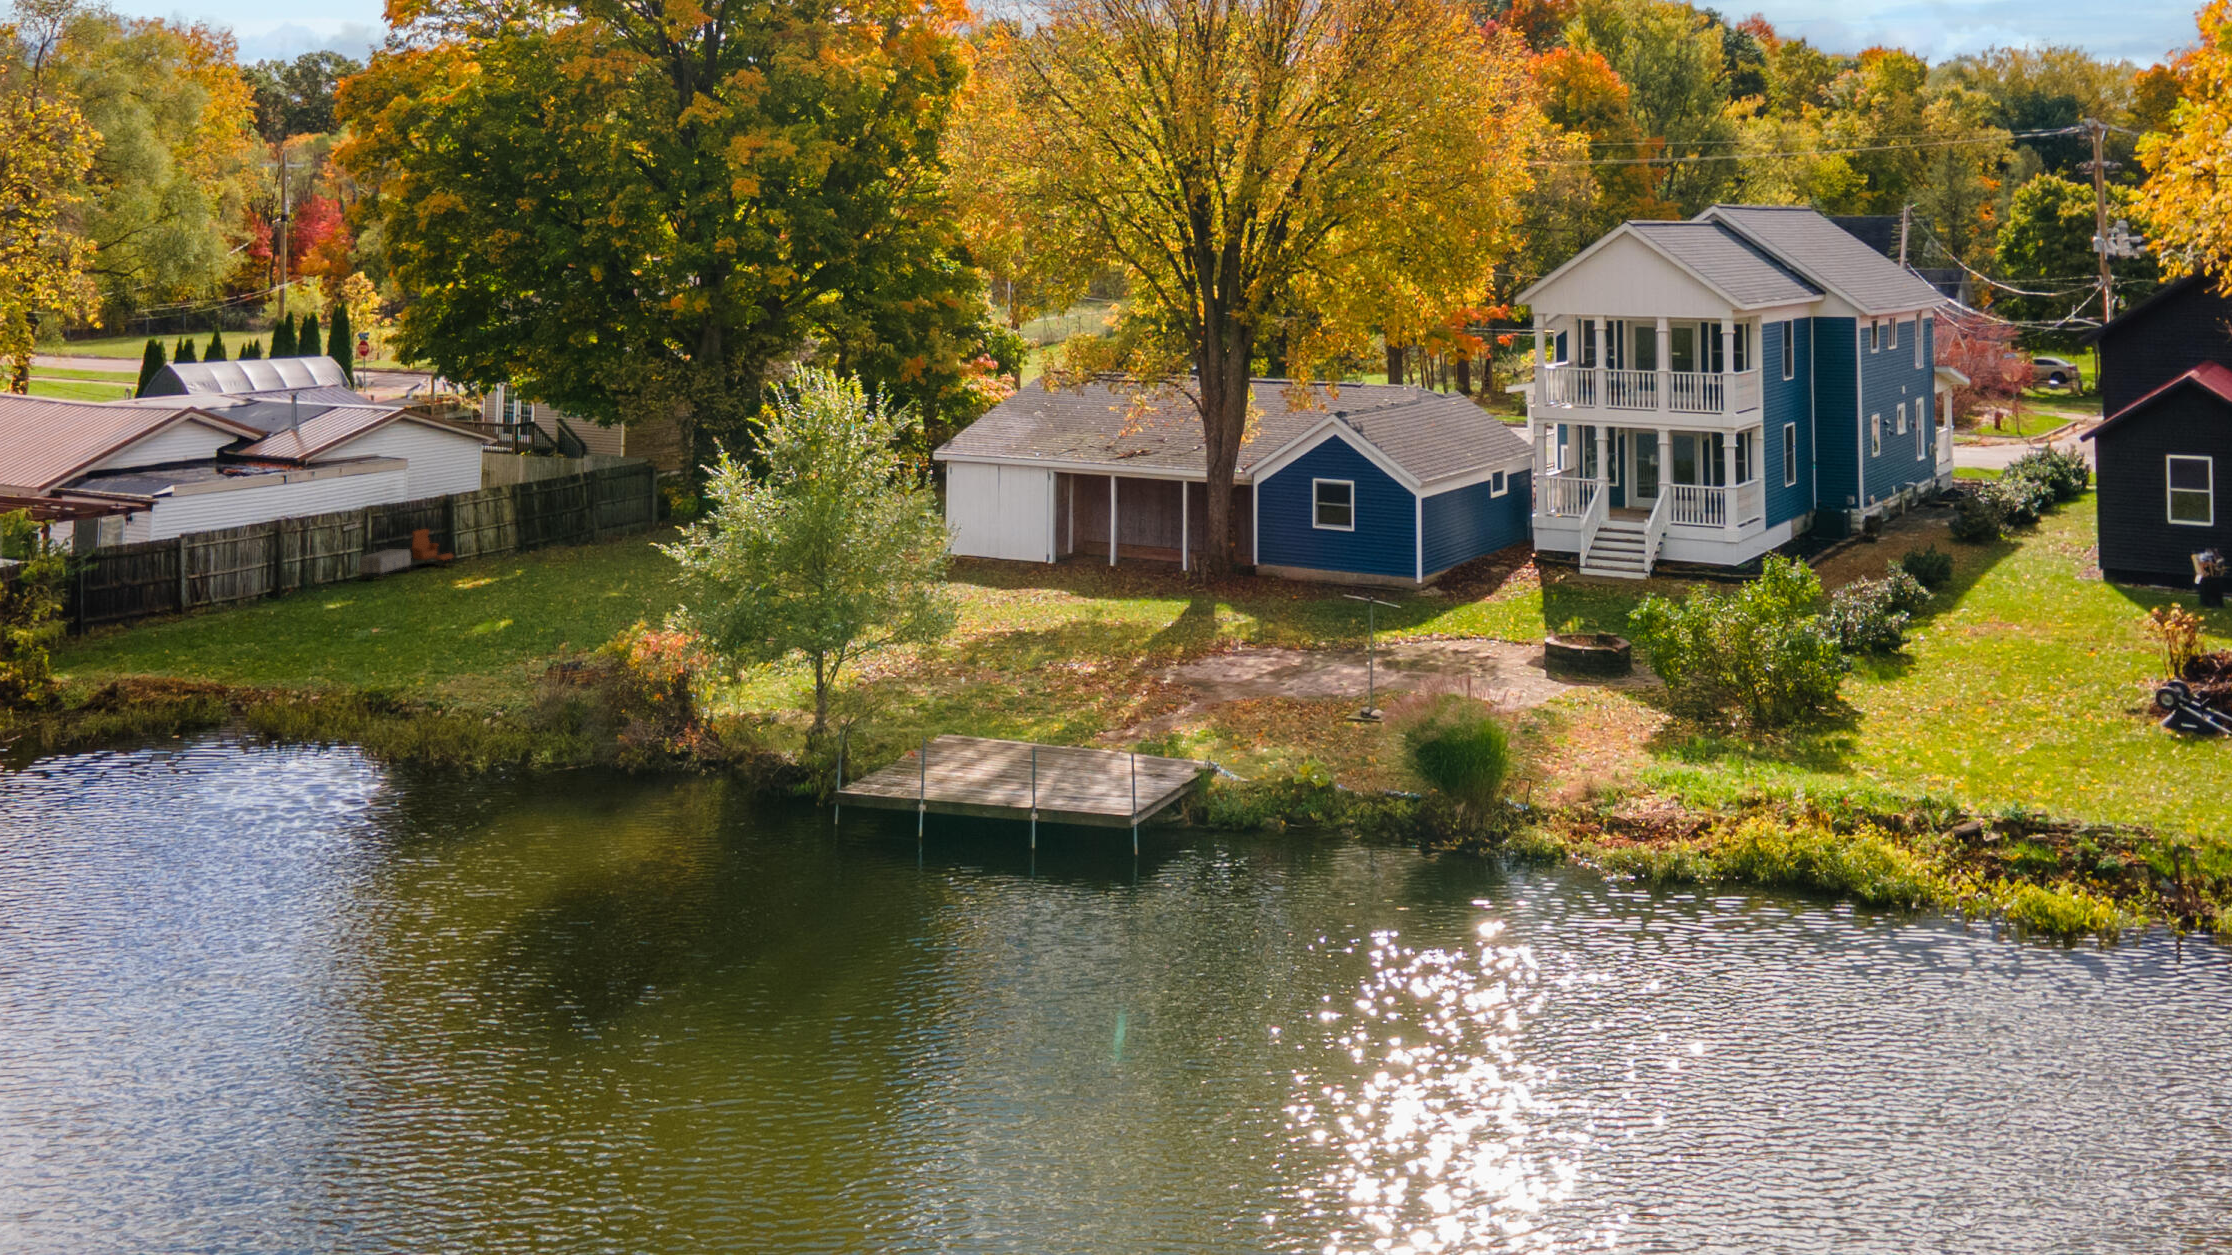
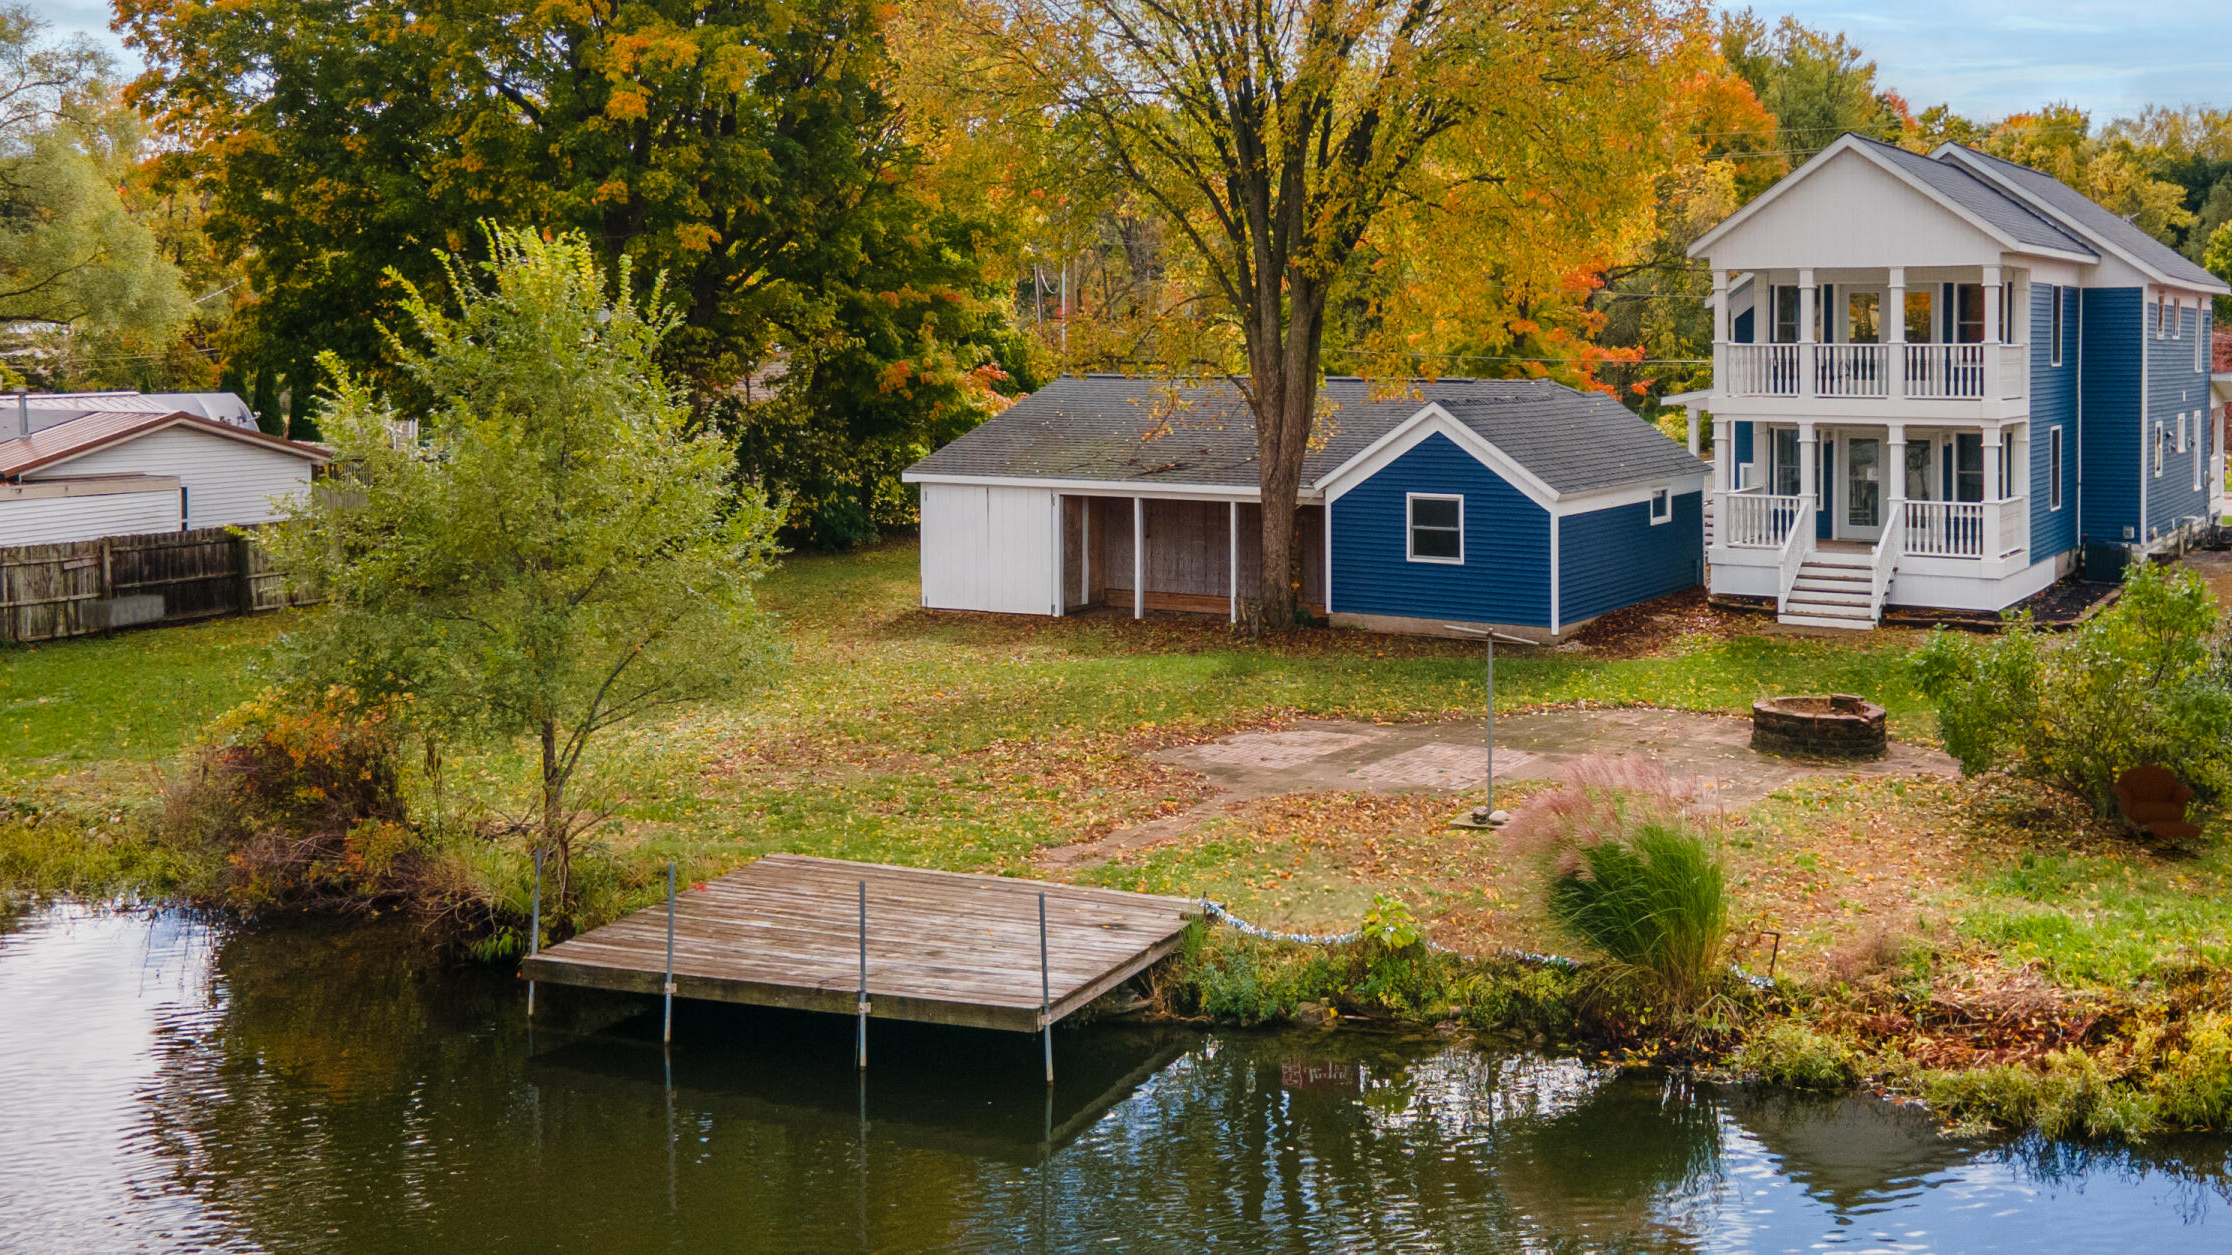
lounge chair: present [412,529,453,567] -> present [2111,764,2202,861]

